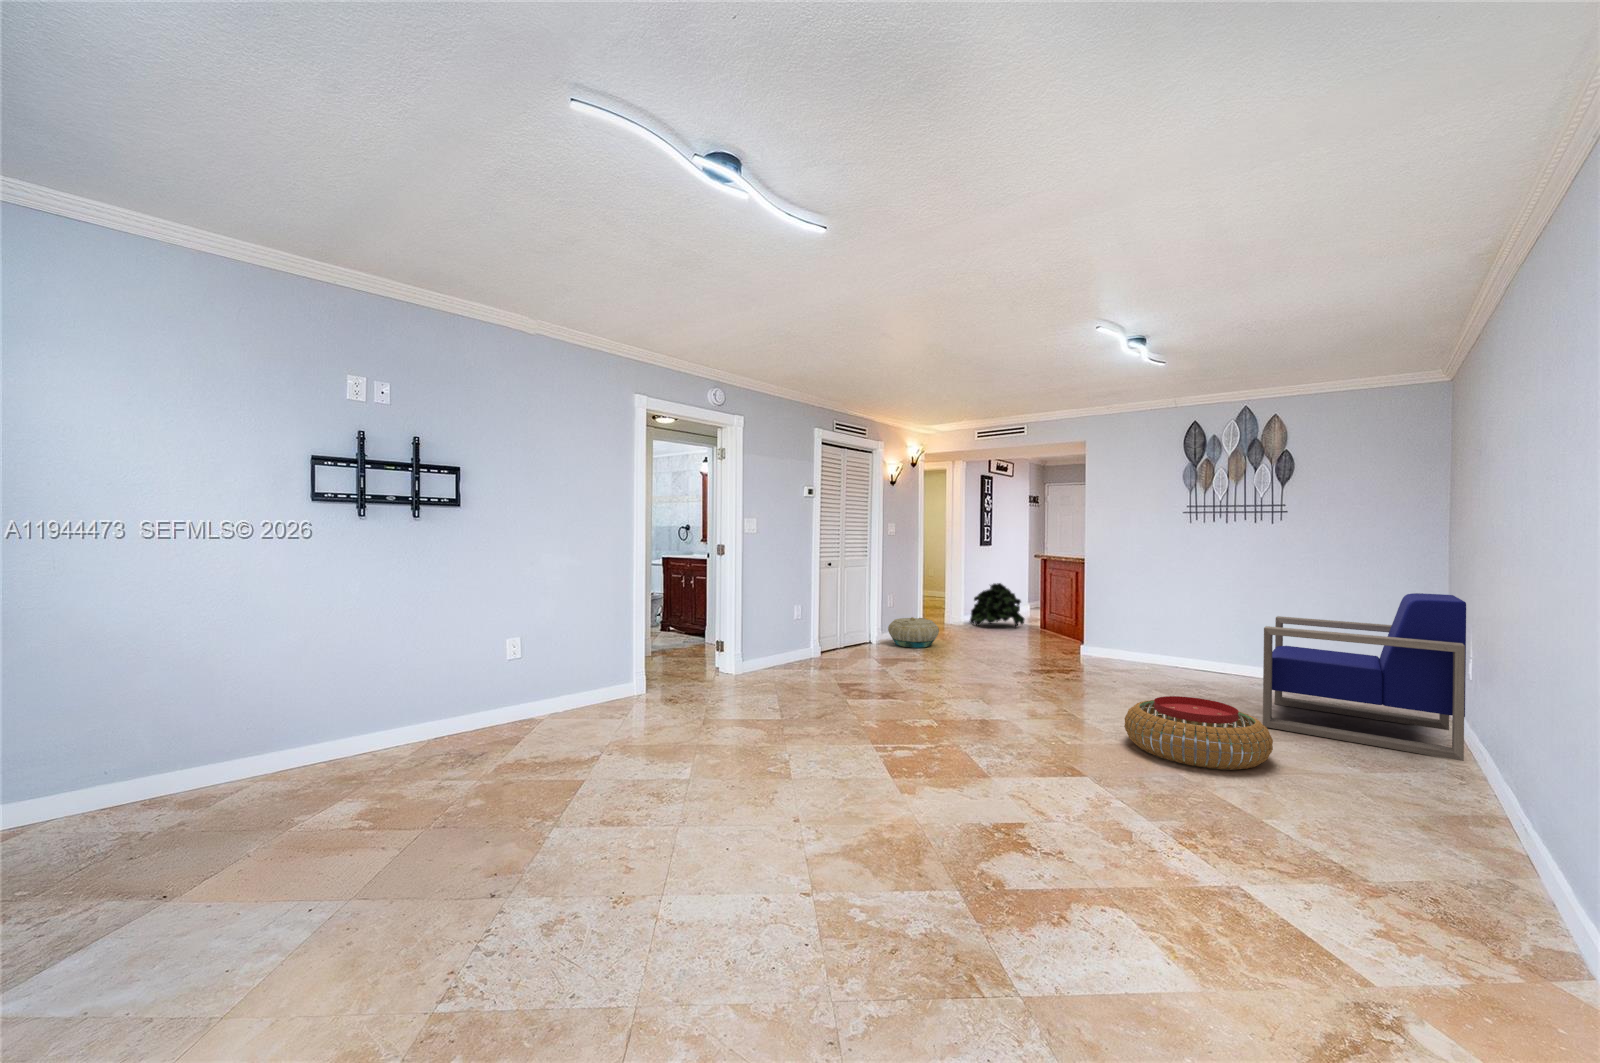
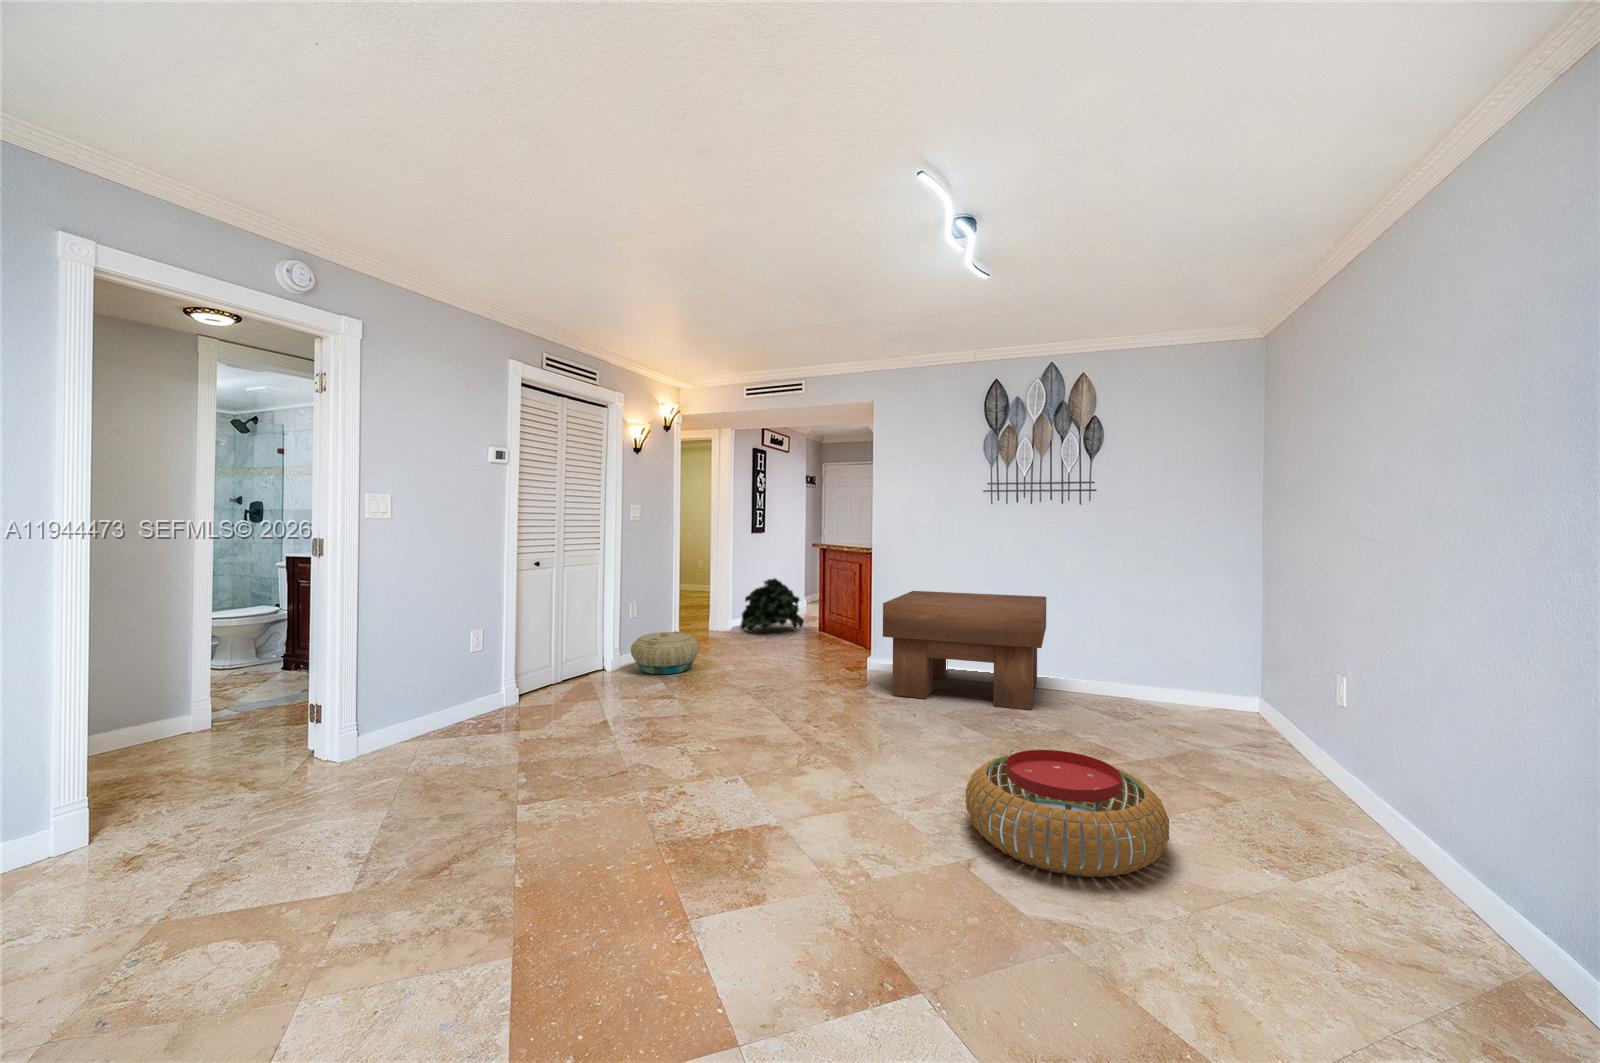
armchair: present [1263,593,1466,761] -> none [1101,583,1342,796]
coffee table: none [1085,595,1241,691] -> present [883,591,1046,710]

